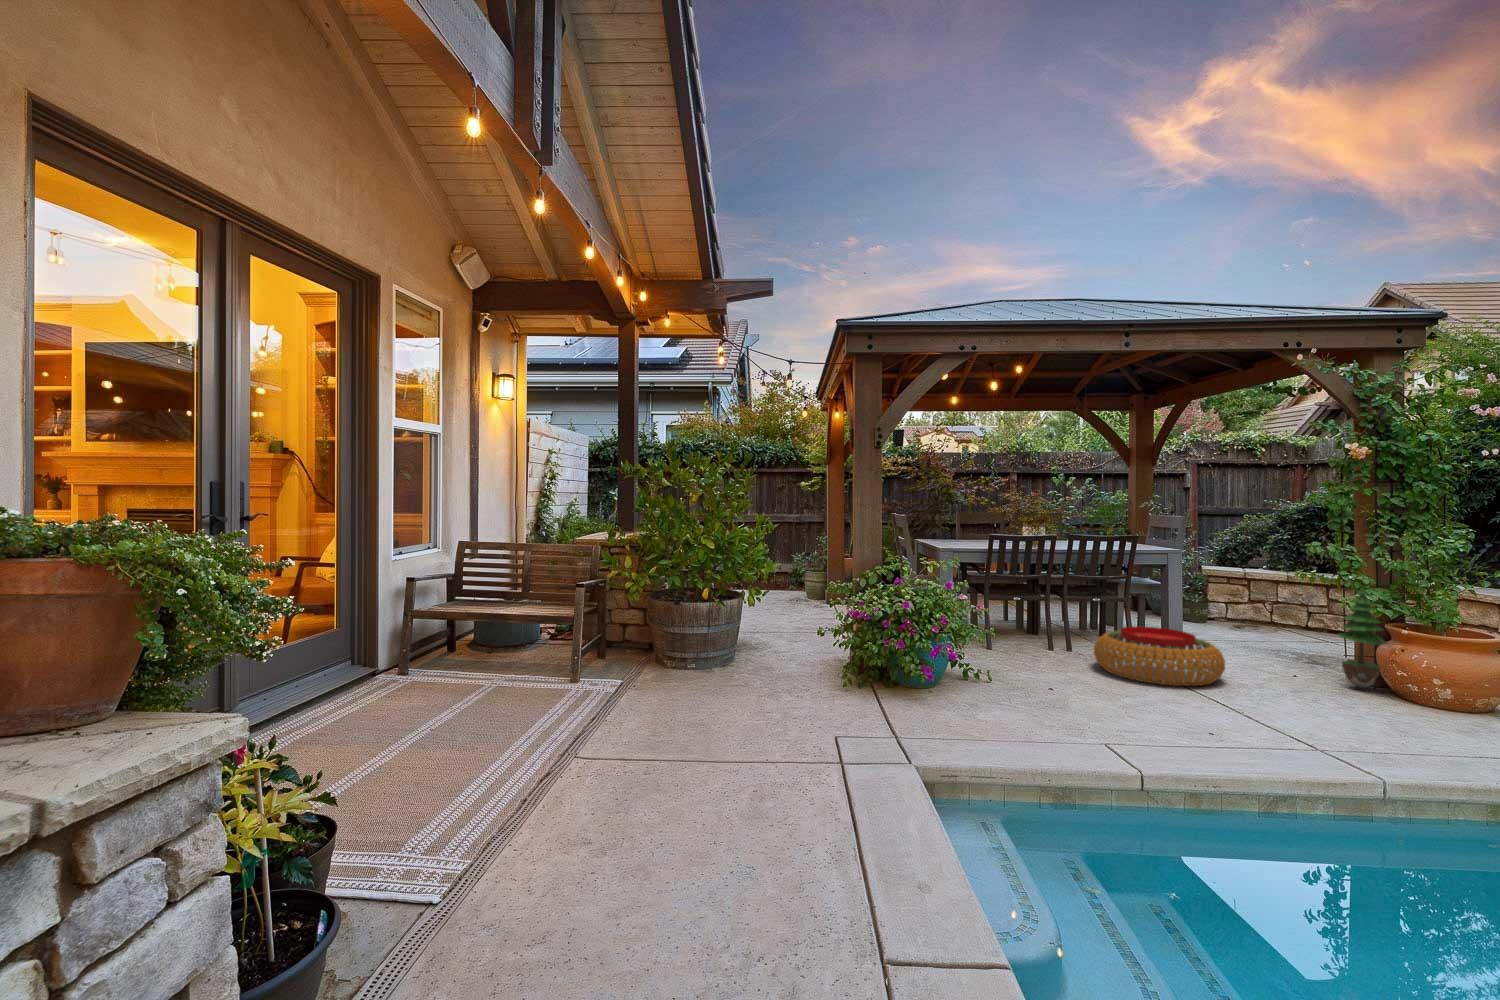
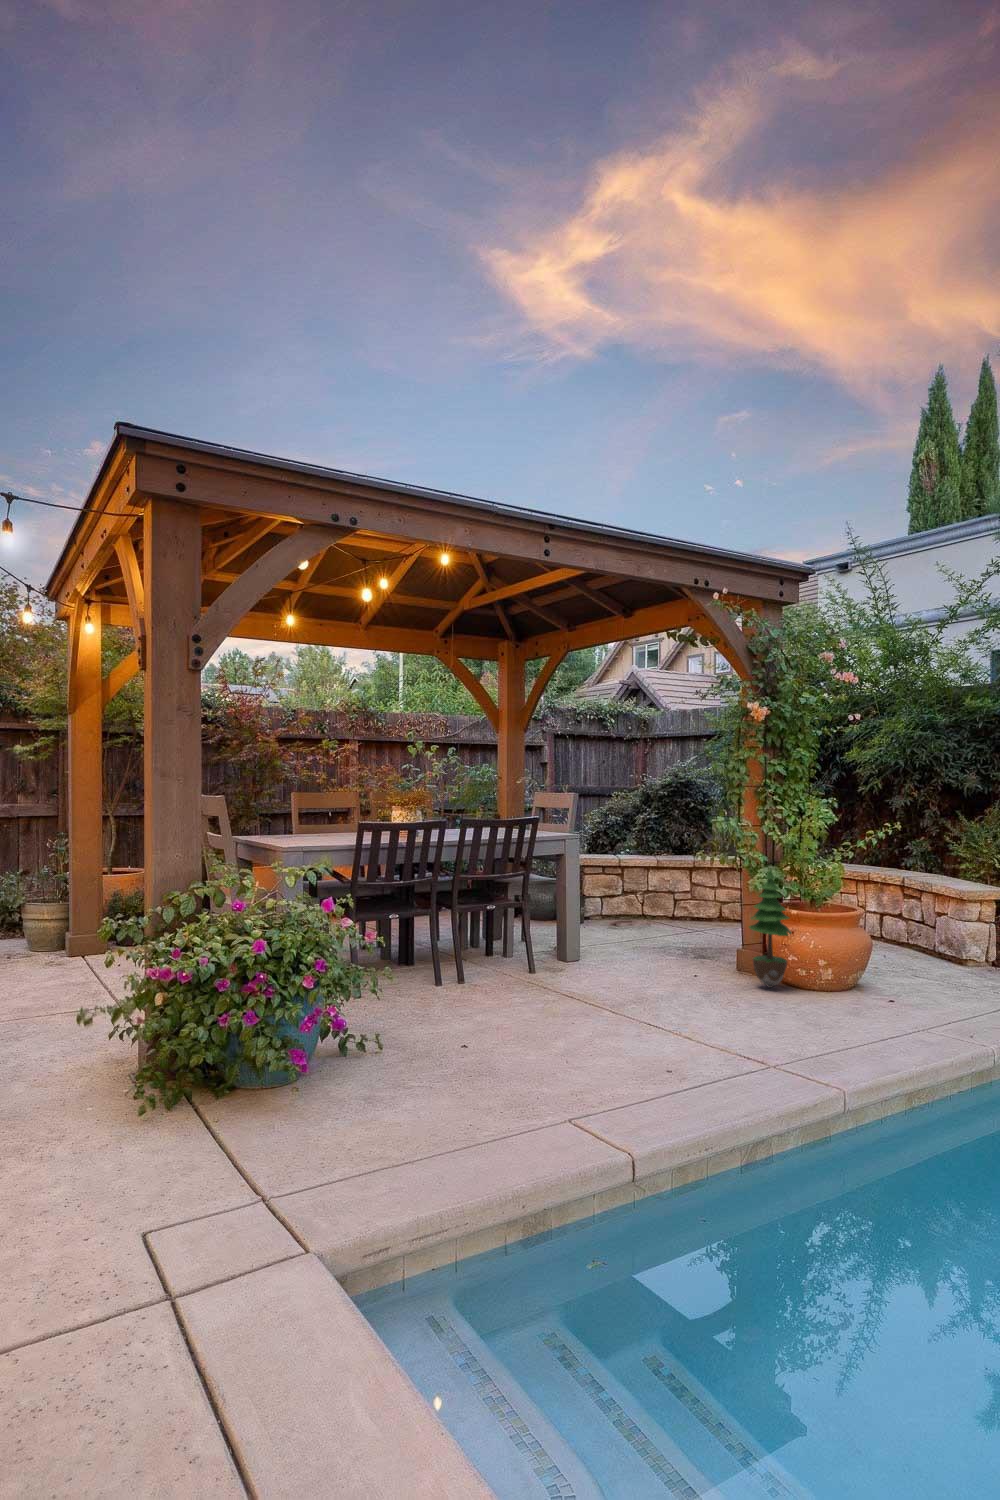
pouf: present [1094,626,1225,686] -> none [502,939,652,1017]

